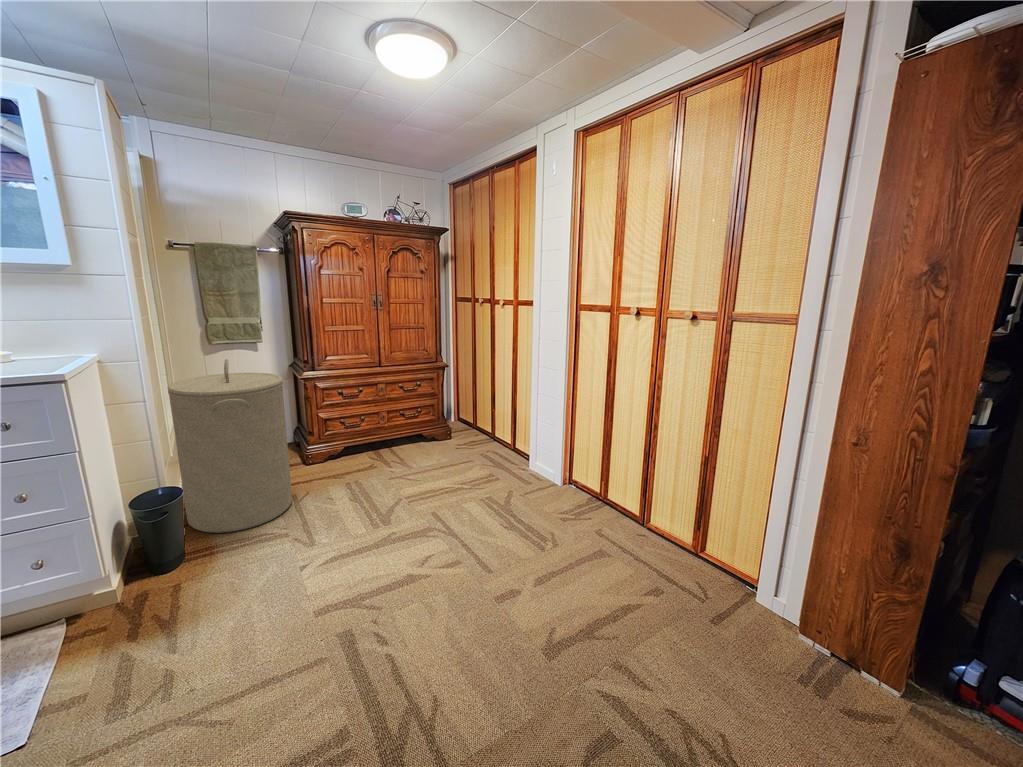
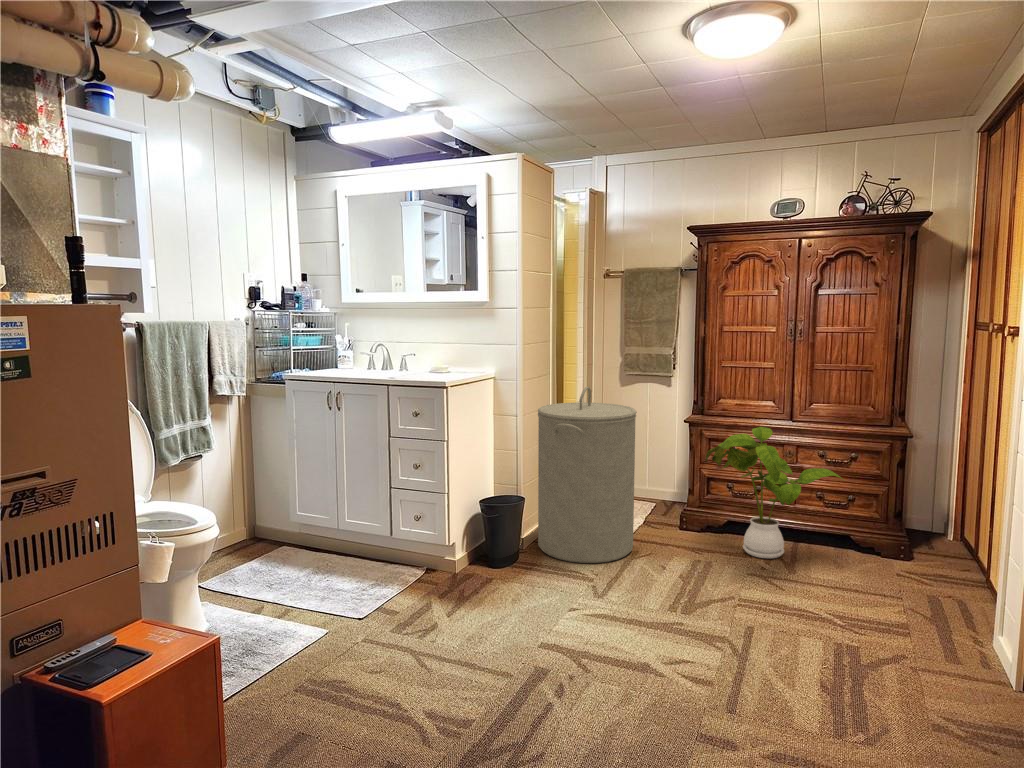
house plant: none [332,374,424,467] -> present [706,427,841,558]

